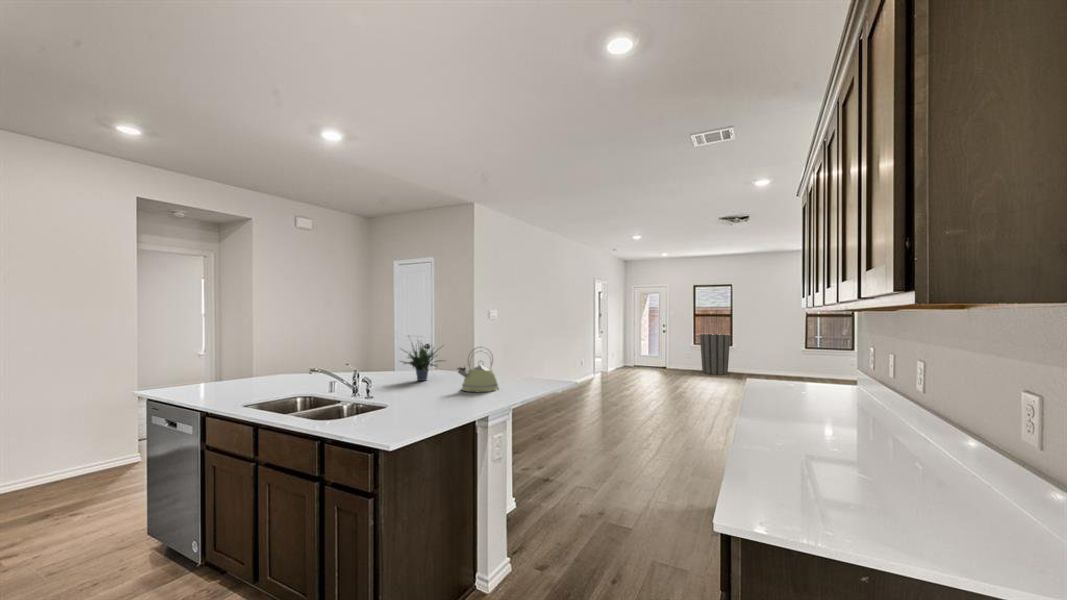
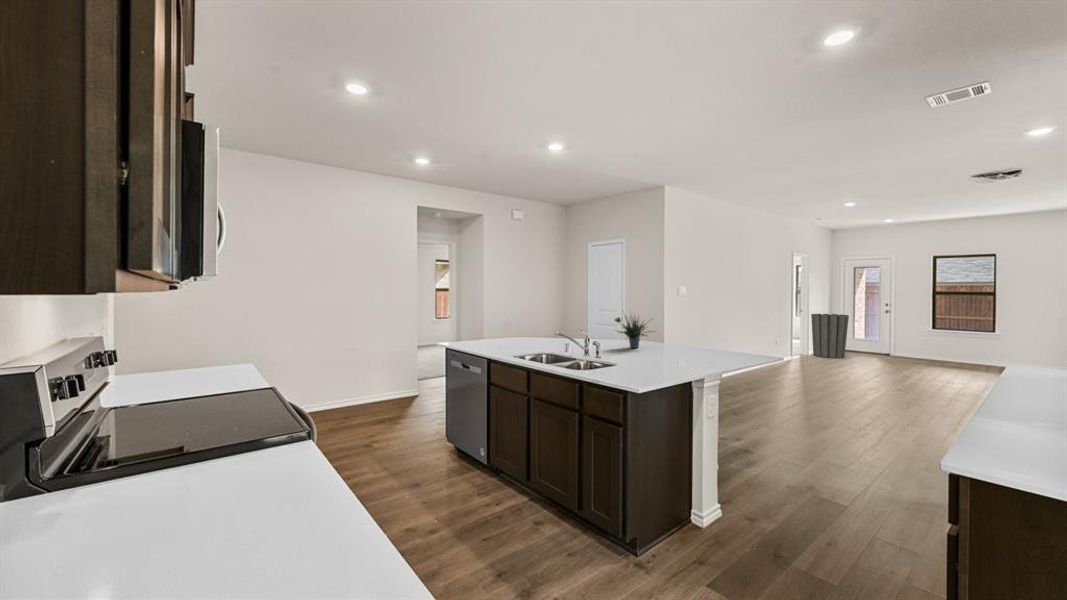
trash can: present [700,334,730,375] -> present [811,314,849,358]
kettle: present [457,354,499,392] -> none [670,320,708,360]

